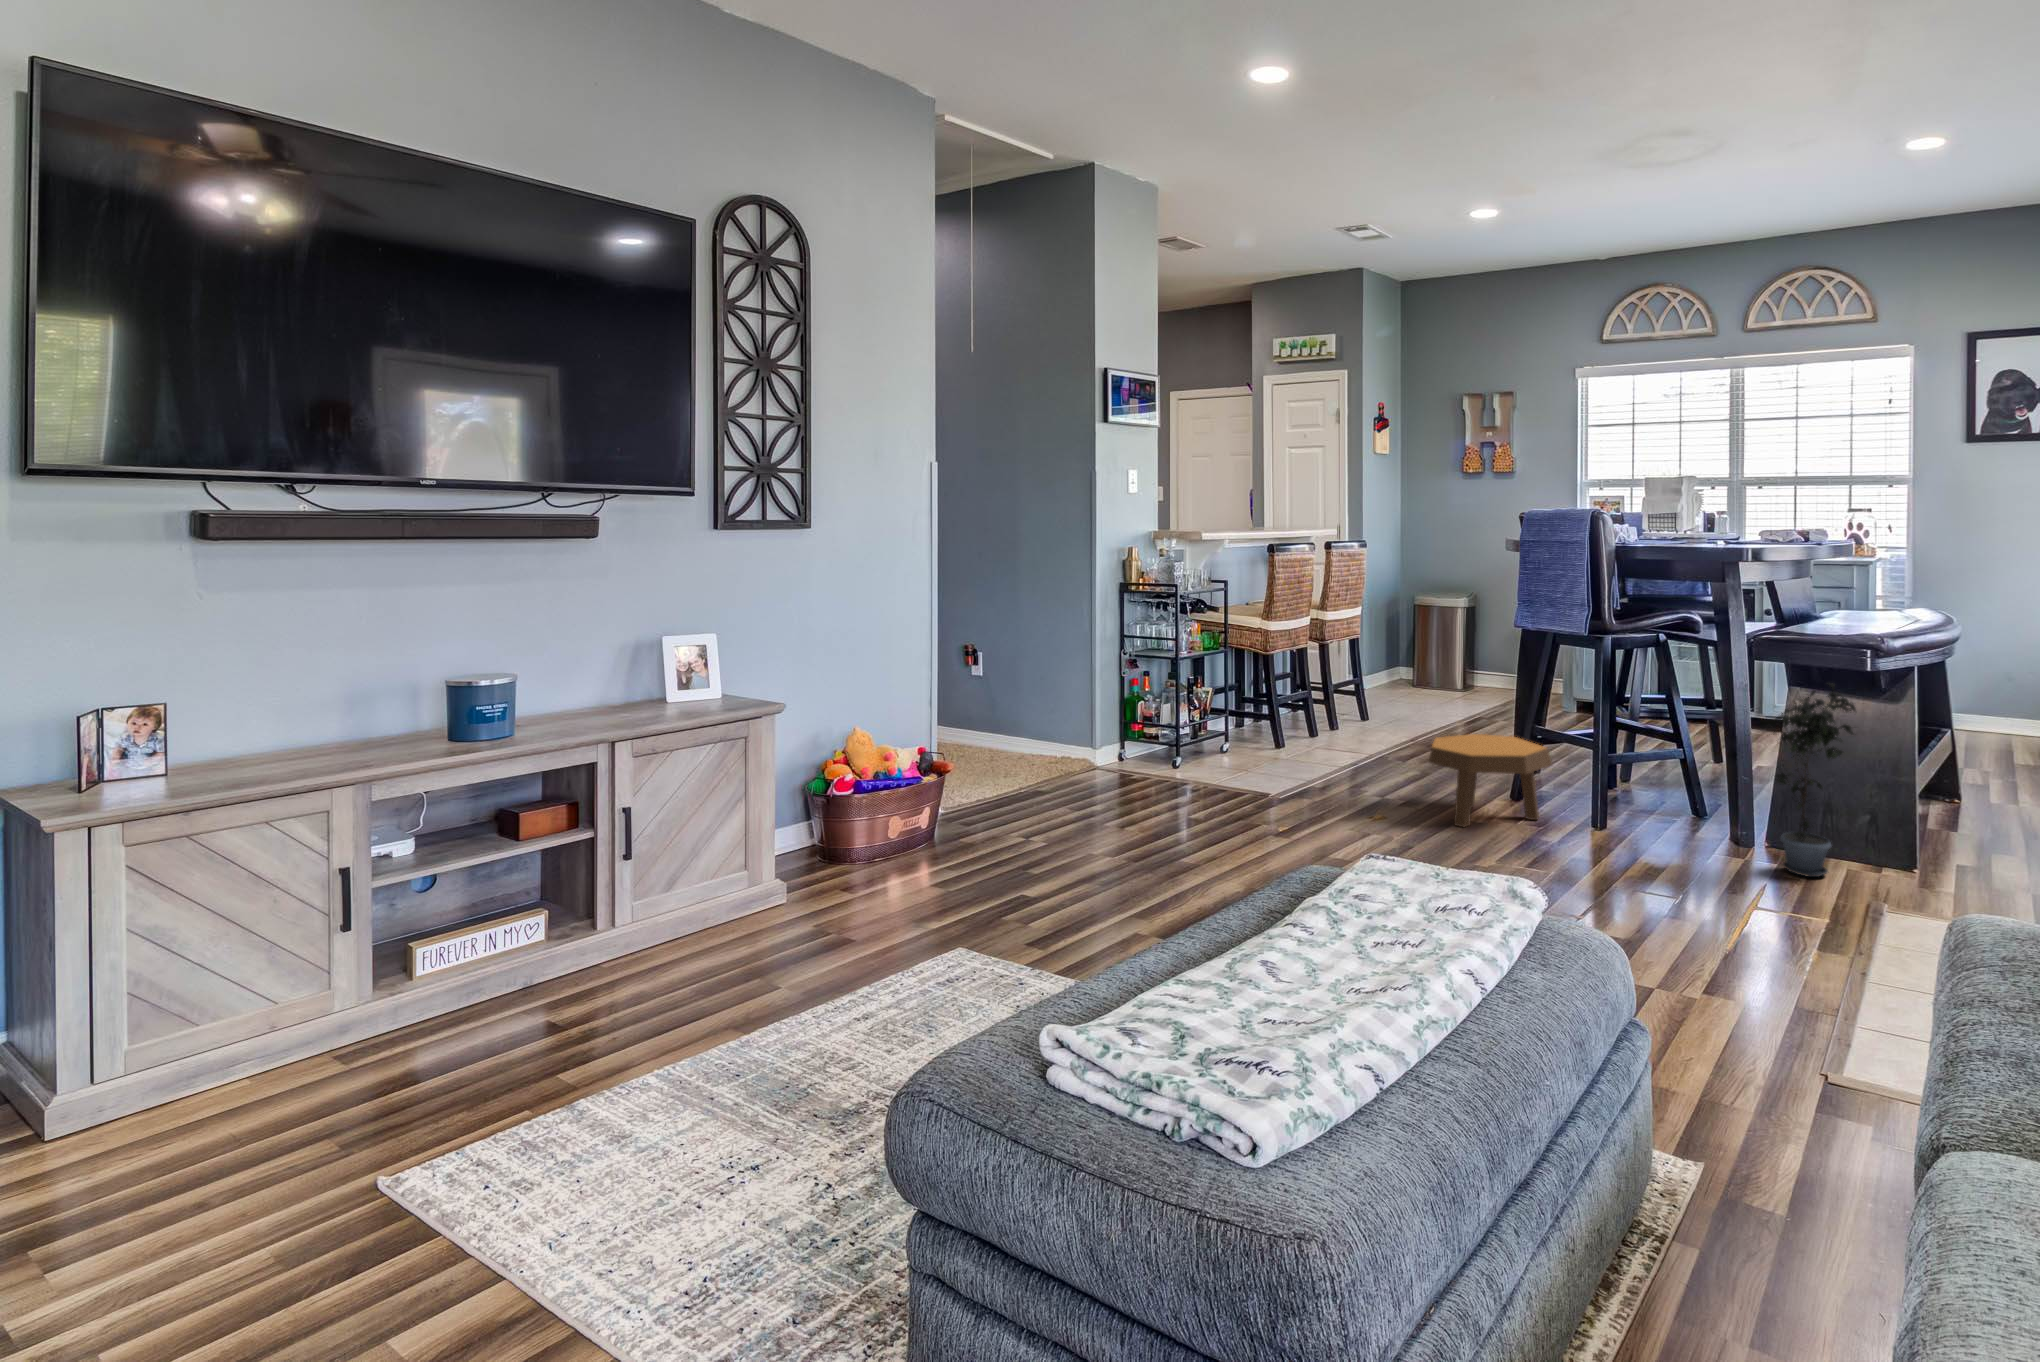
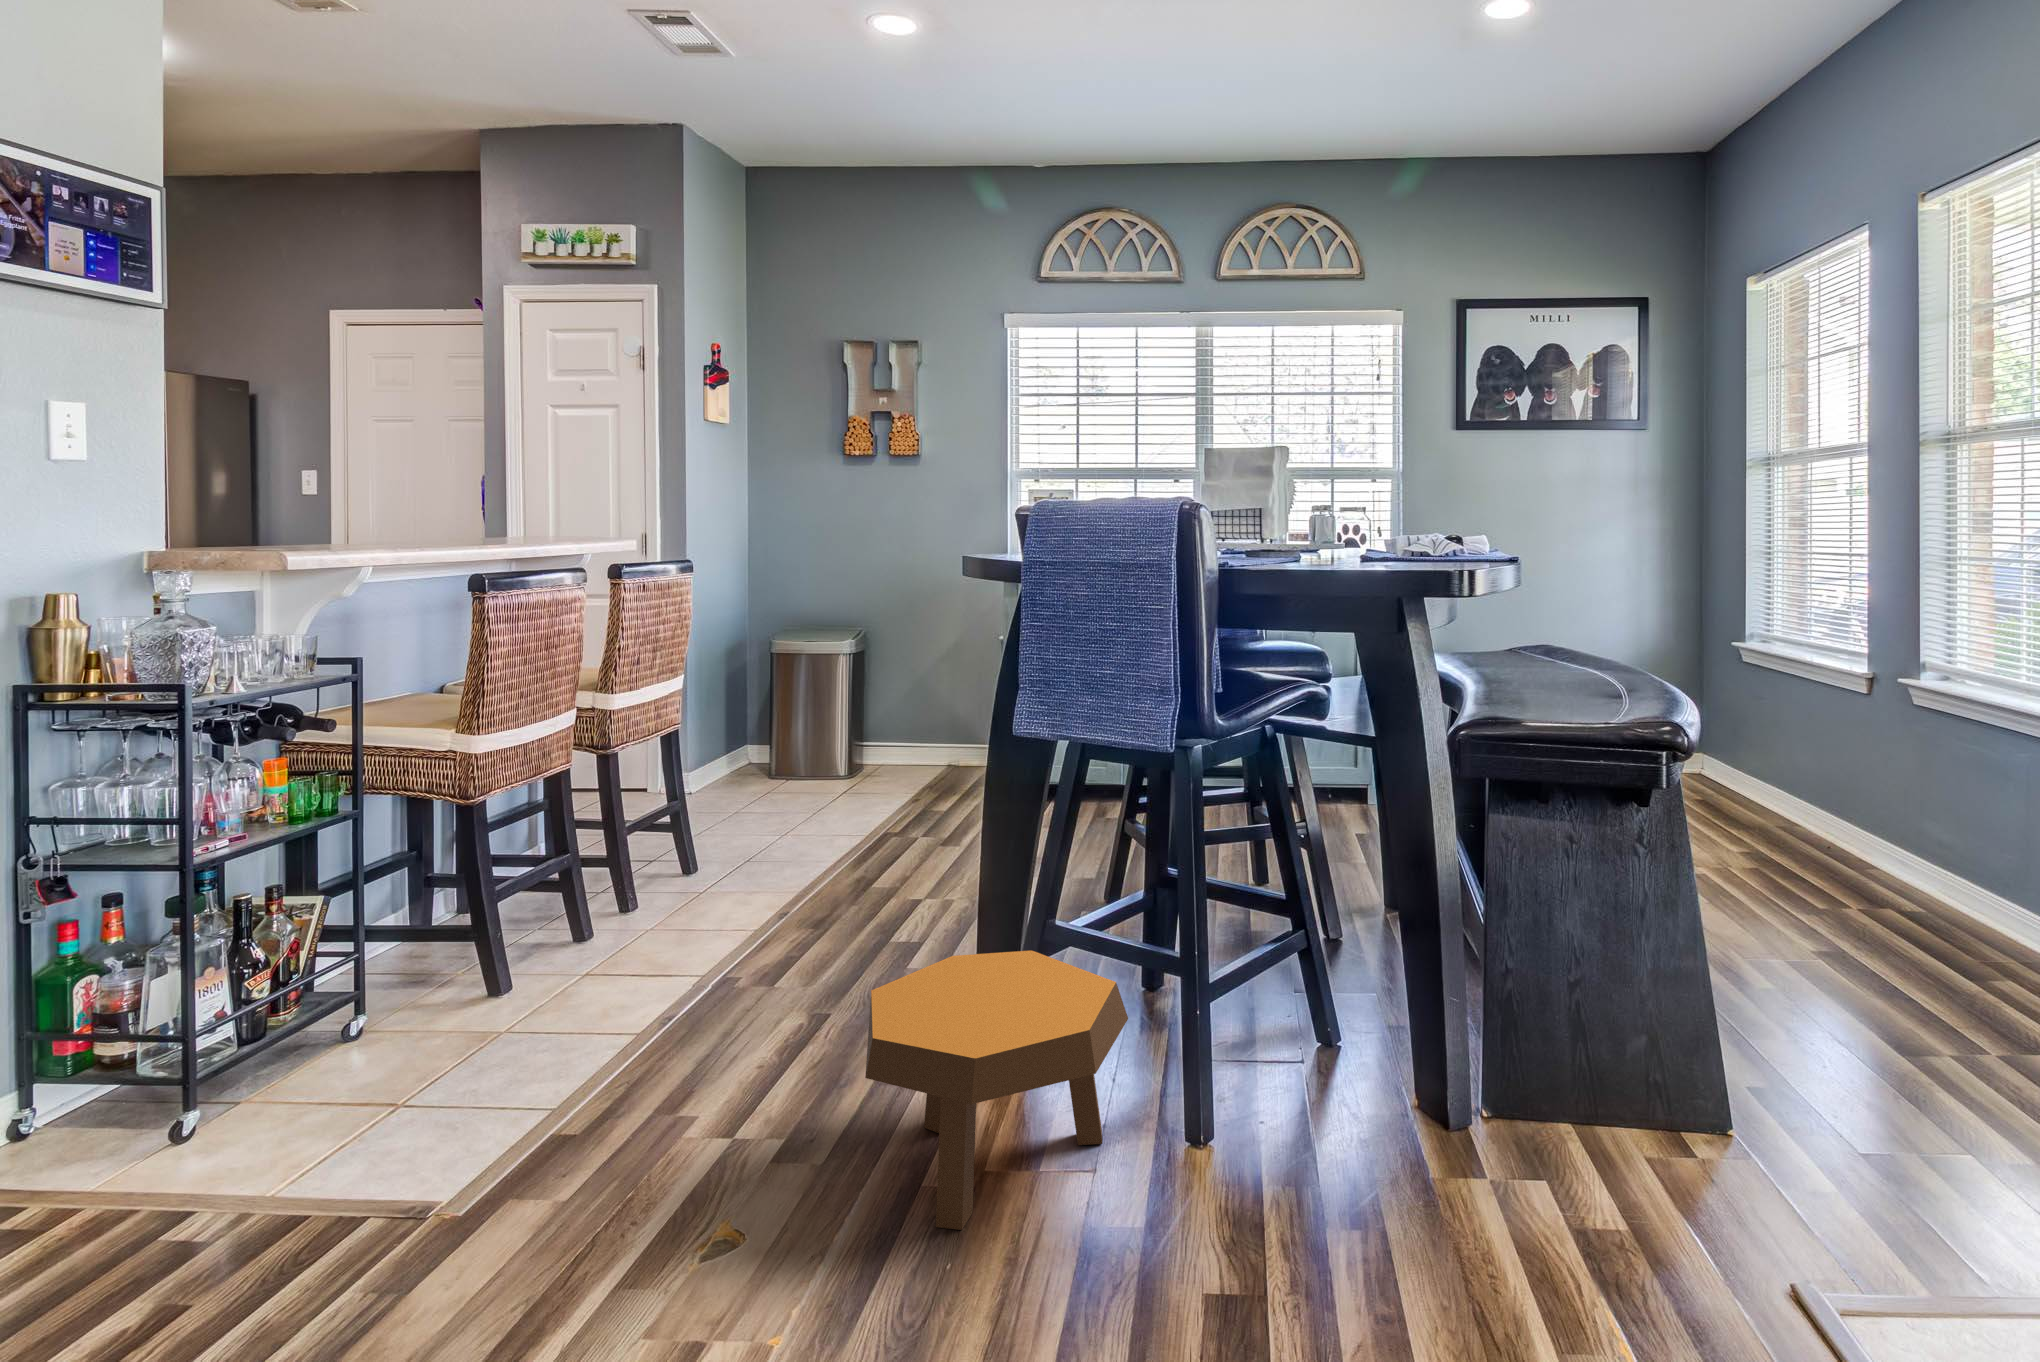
potted plant: present [1774,683,1856,877] -> none [1572,818,1764,1218]

